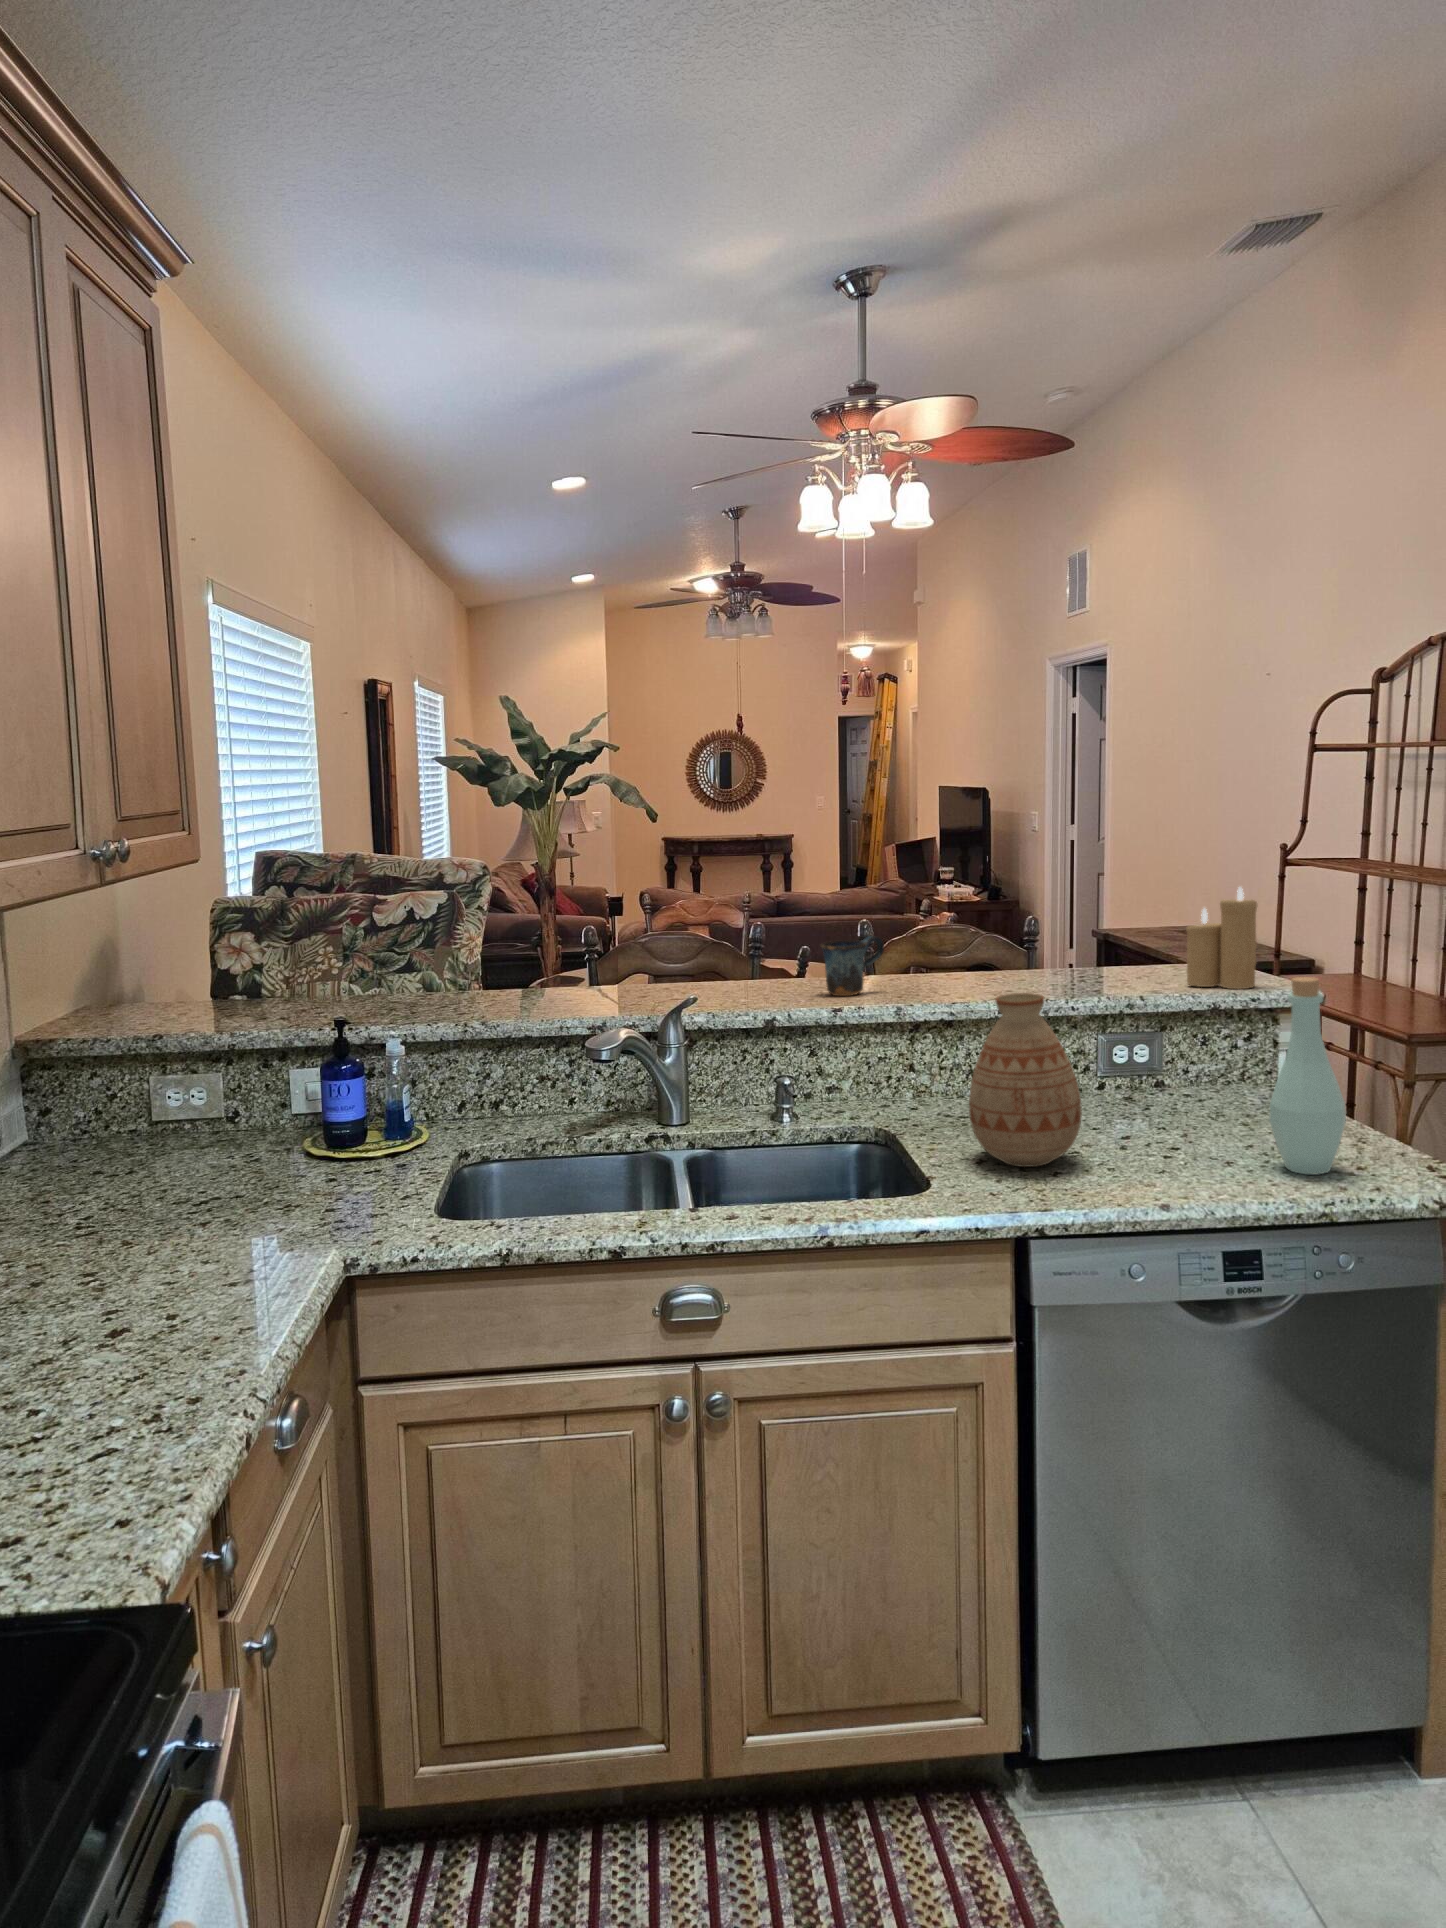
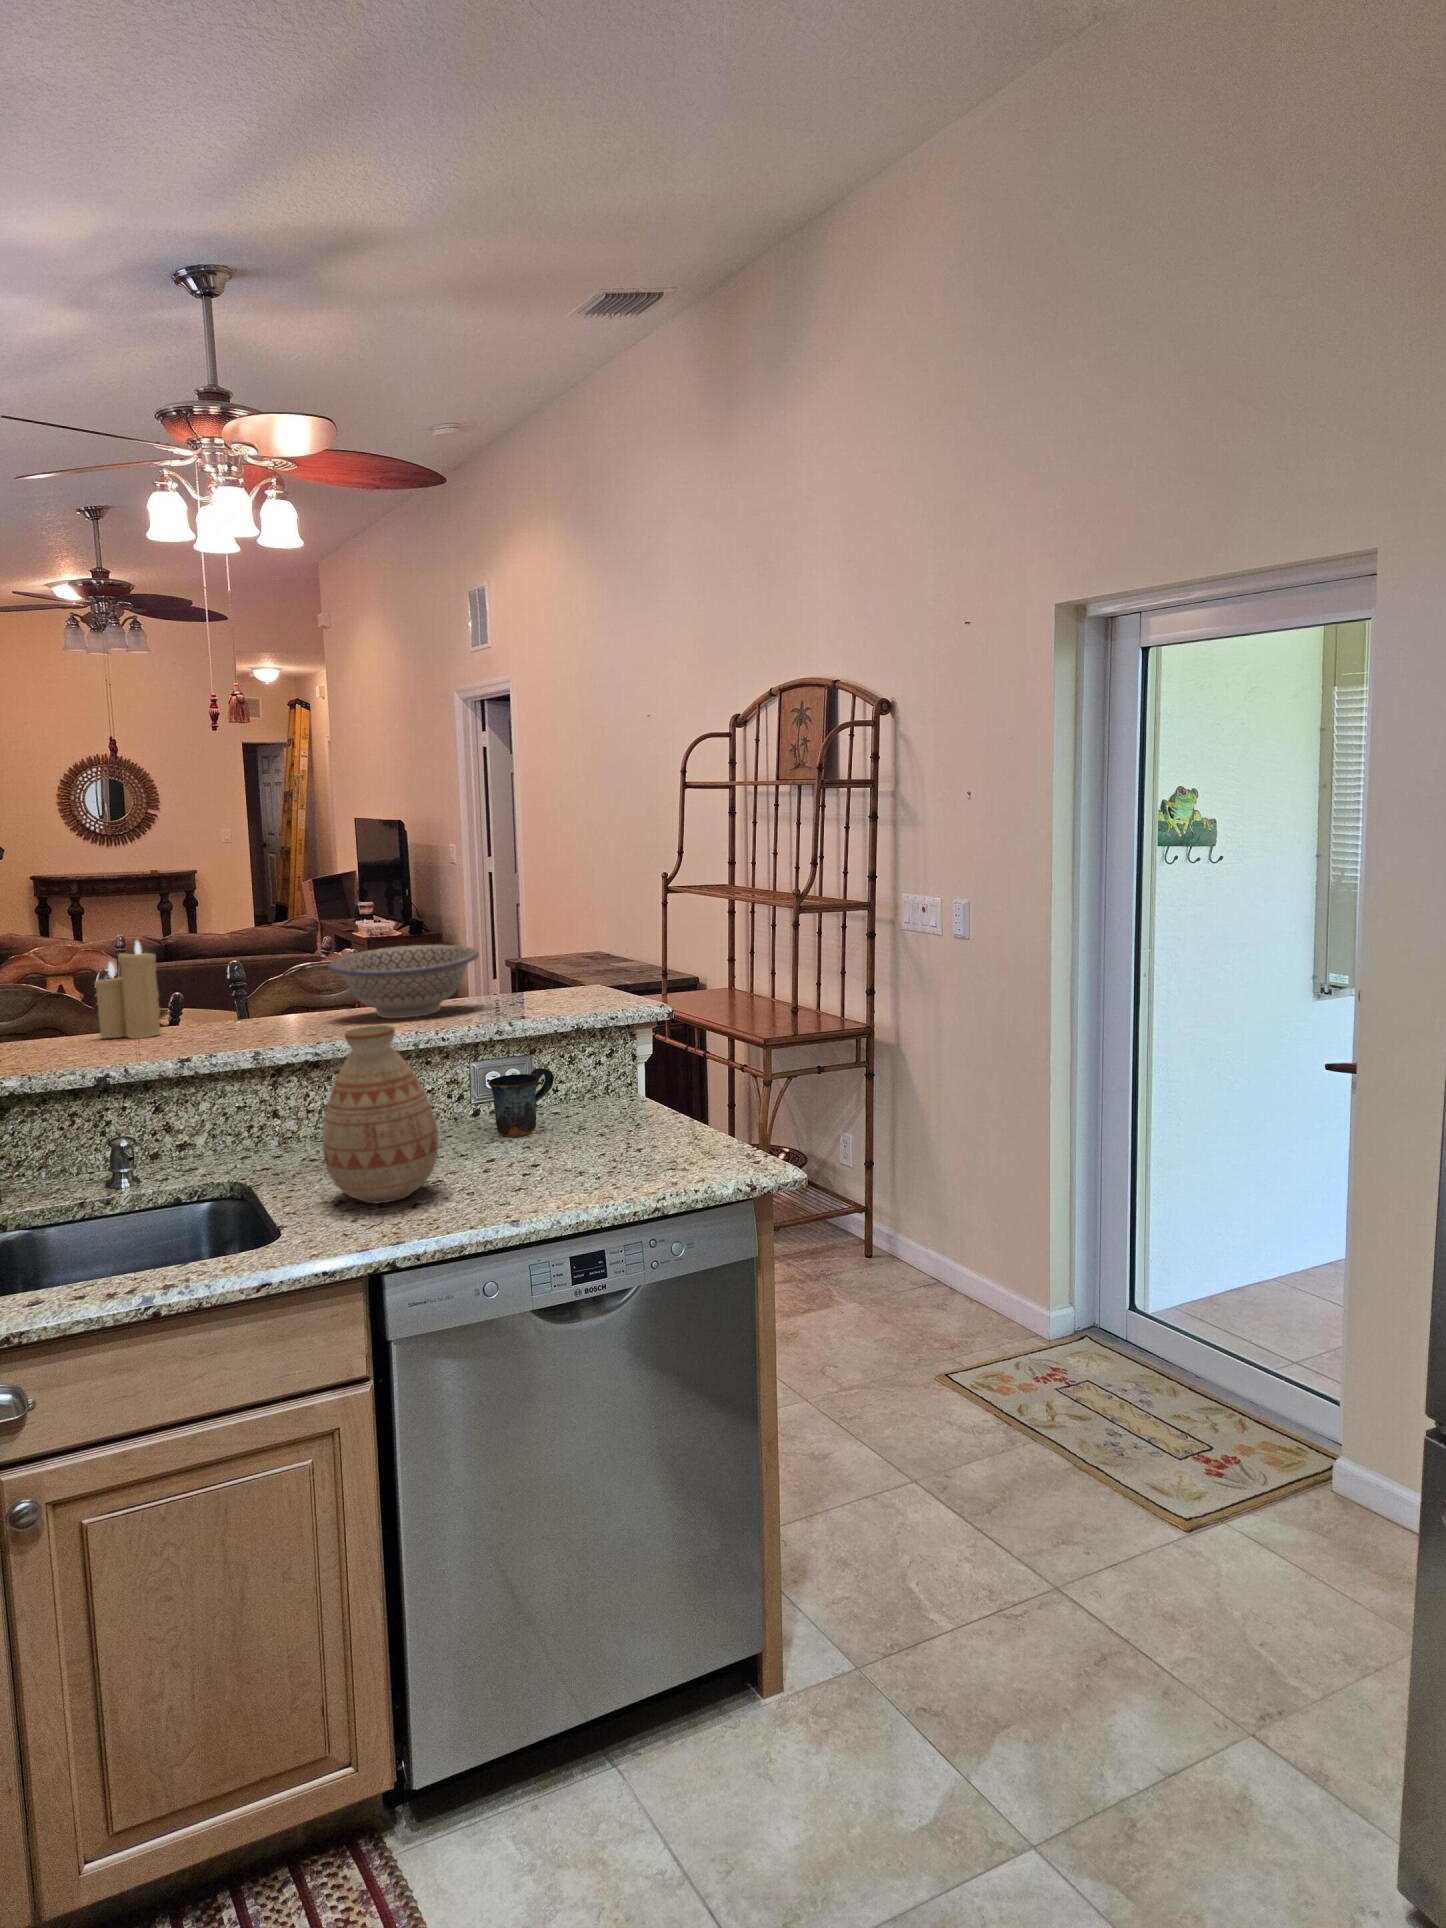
candle: present [1186,887,1257,989] -> present [95,941,160,1039]
bowl: none [961,914,1110,986] -> present [328,945,479,1018]
mug: present [820,936,884,996] -> present [488,1068,554,1137]
bottle: present [1269,977,1346,1174] -> none [614,991,680,1176]

